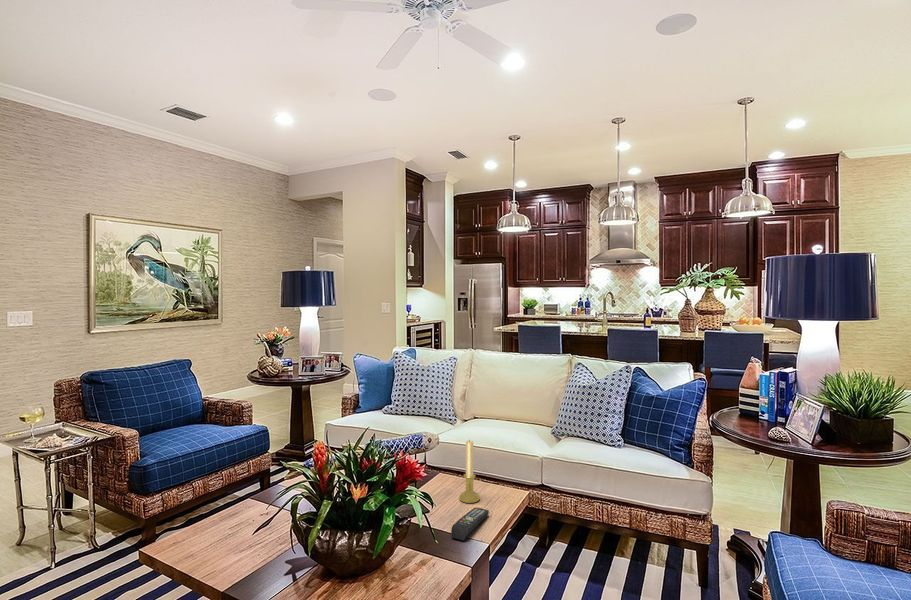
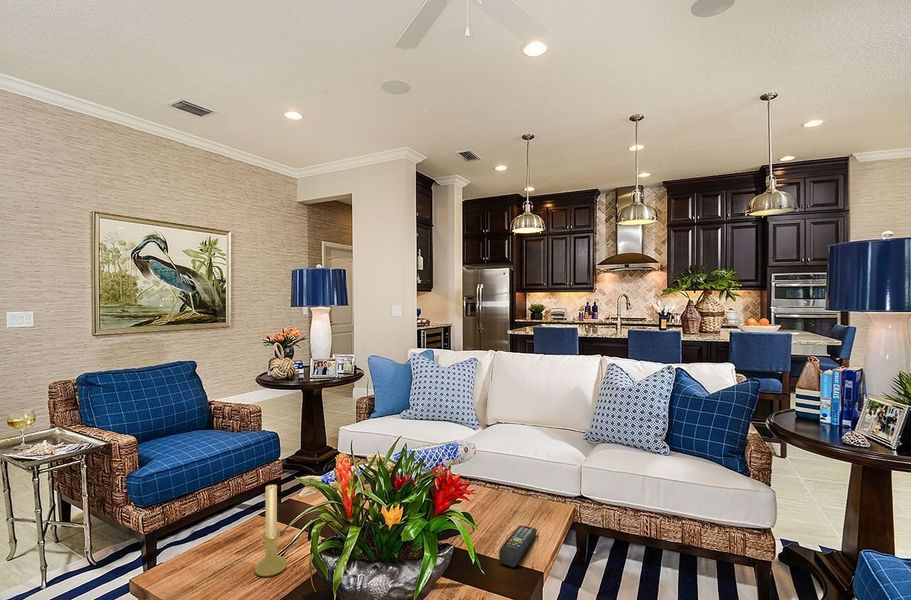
candle holder: present [459,440,480,503] -> present [255,484,287,577]

